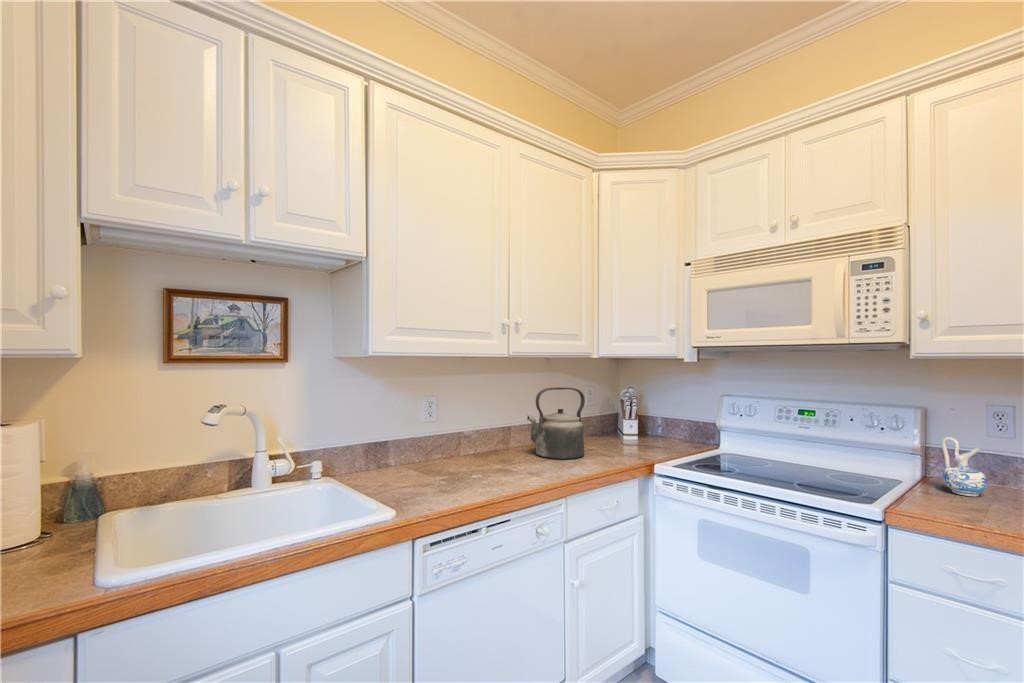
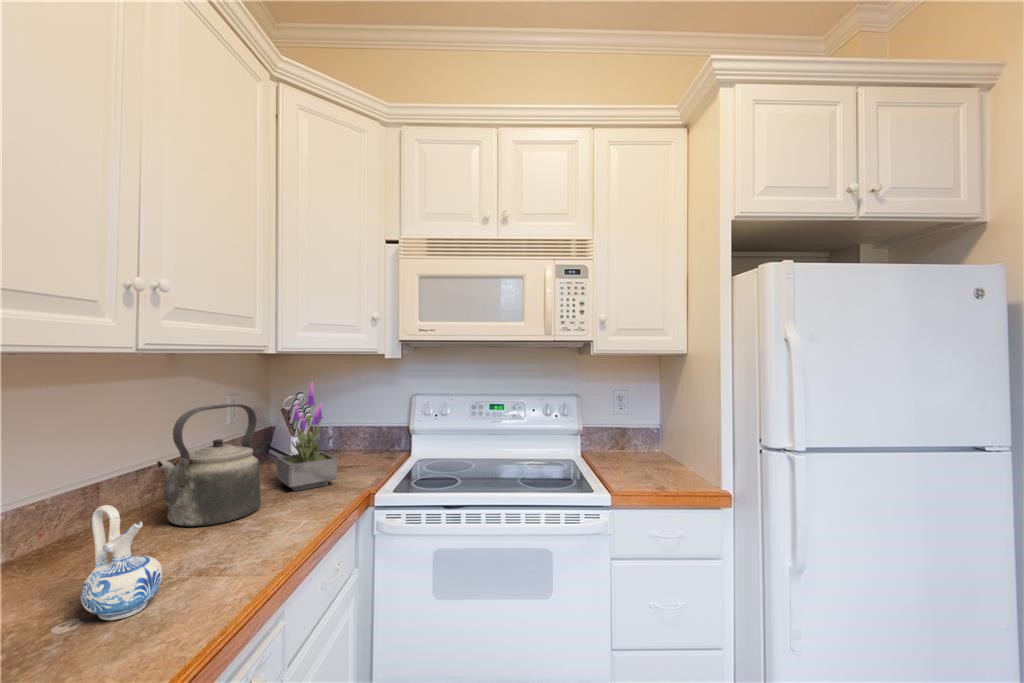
potted plant: none [604,377,640,454] -> present [277,383,337,491]
ceramic pitcher: present [942,437,987,496] -> present [80,505,162,620]

